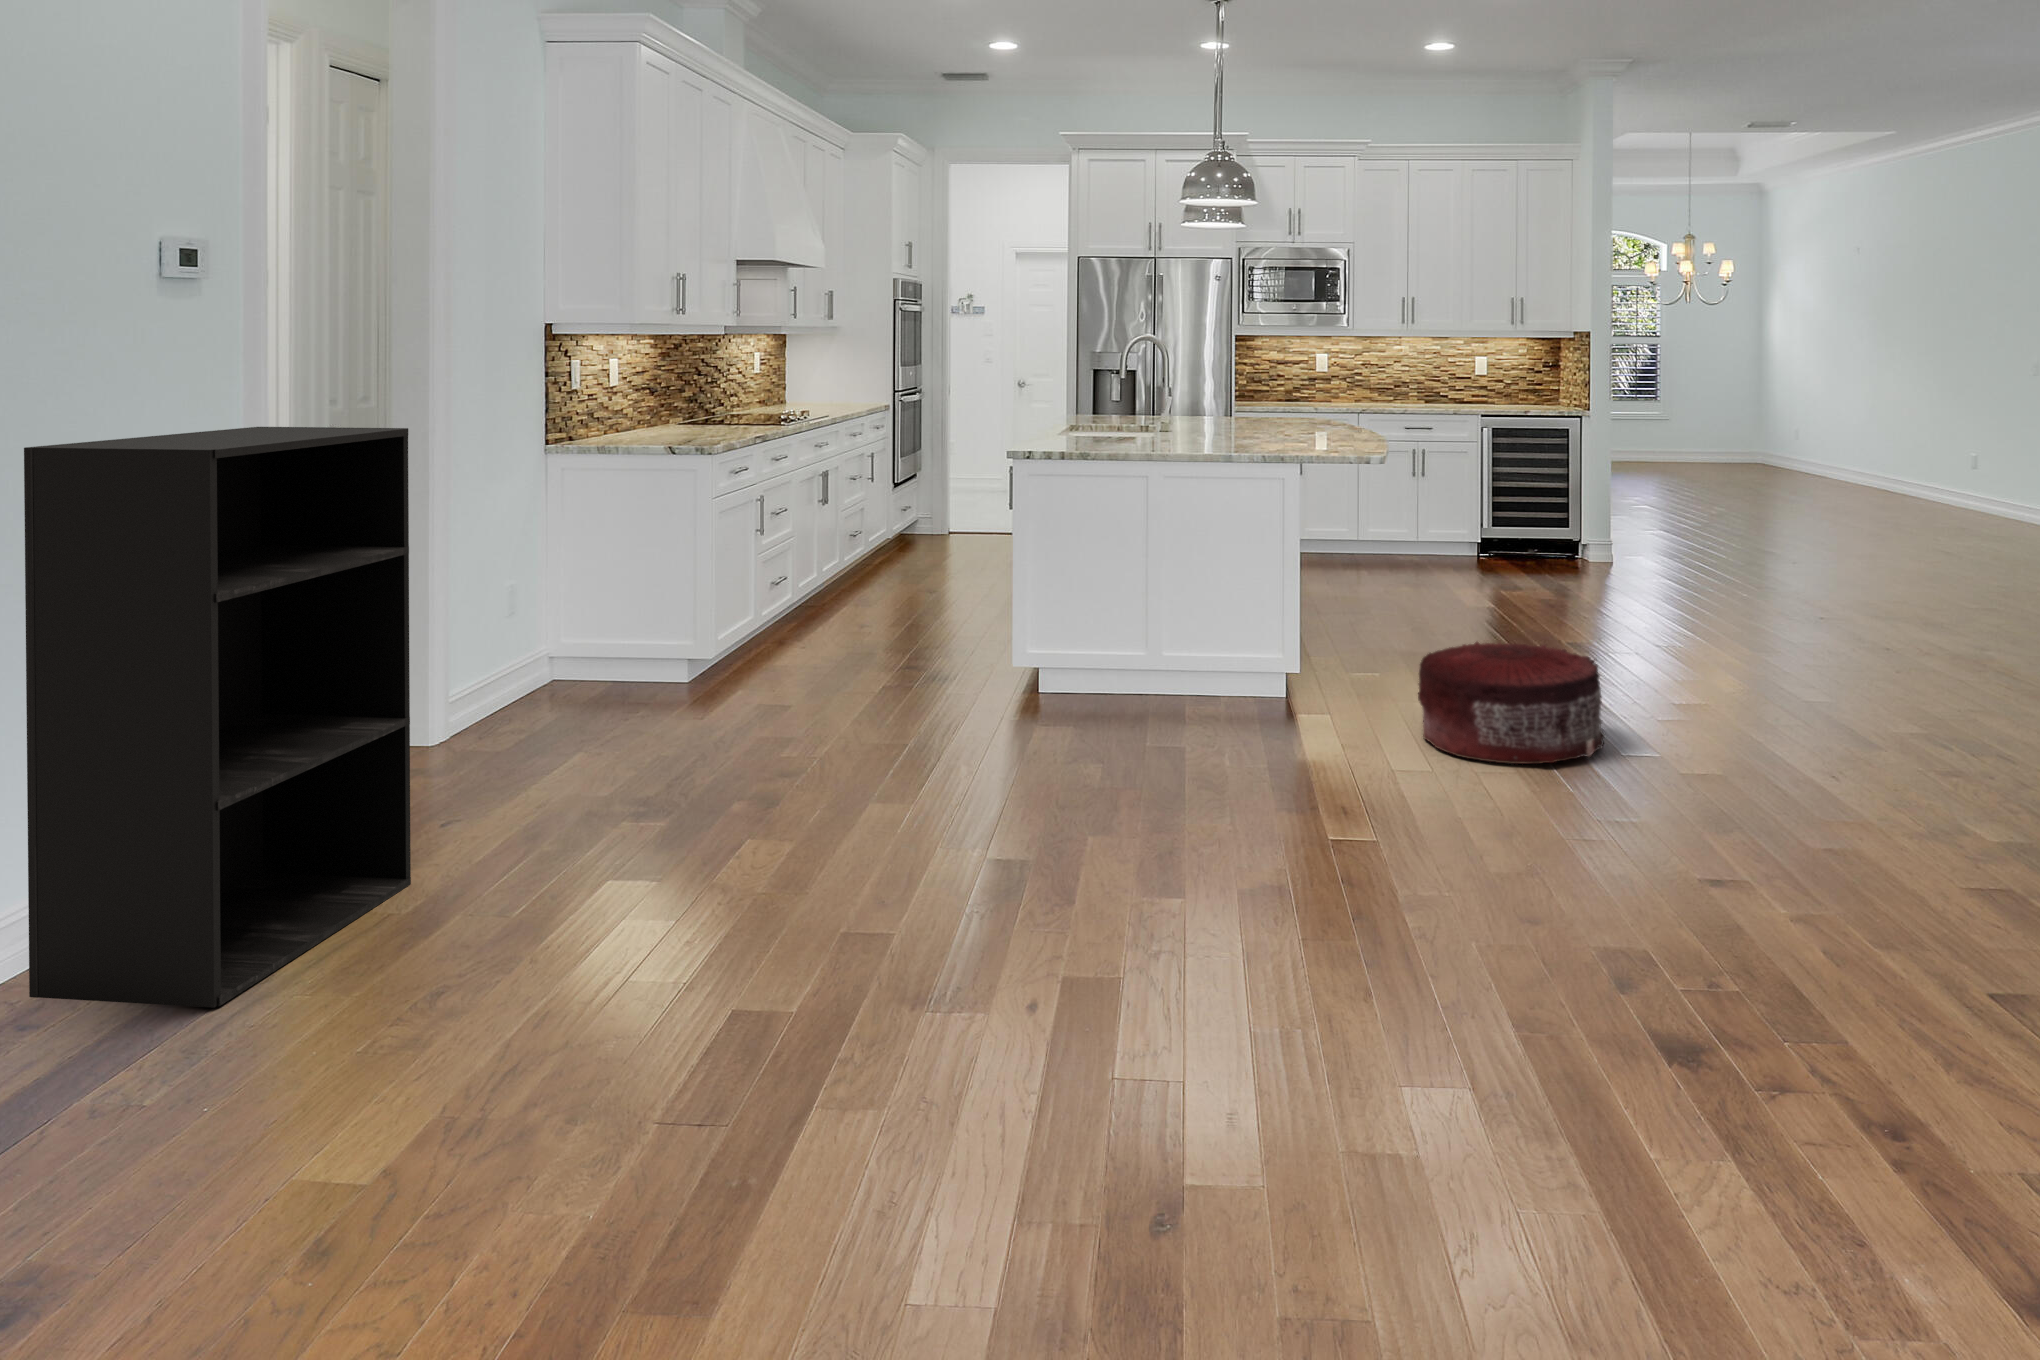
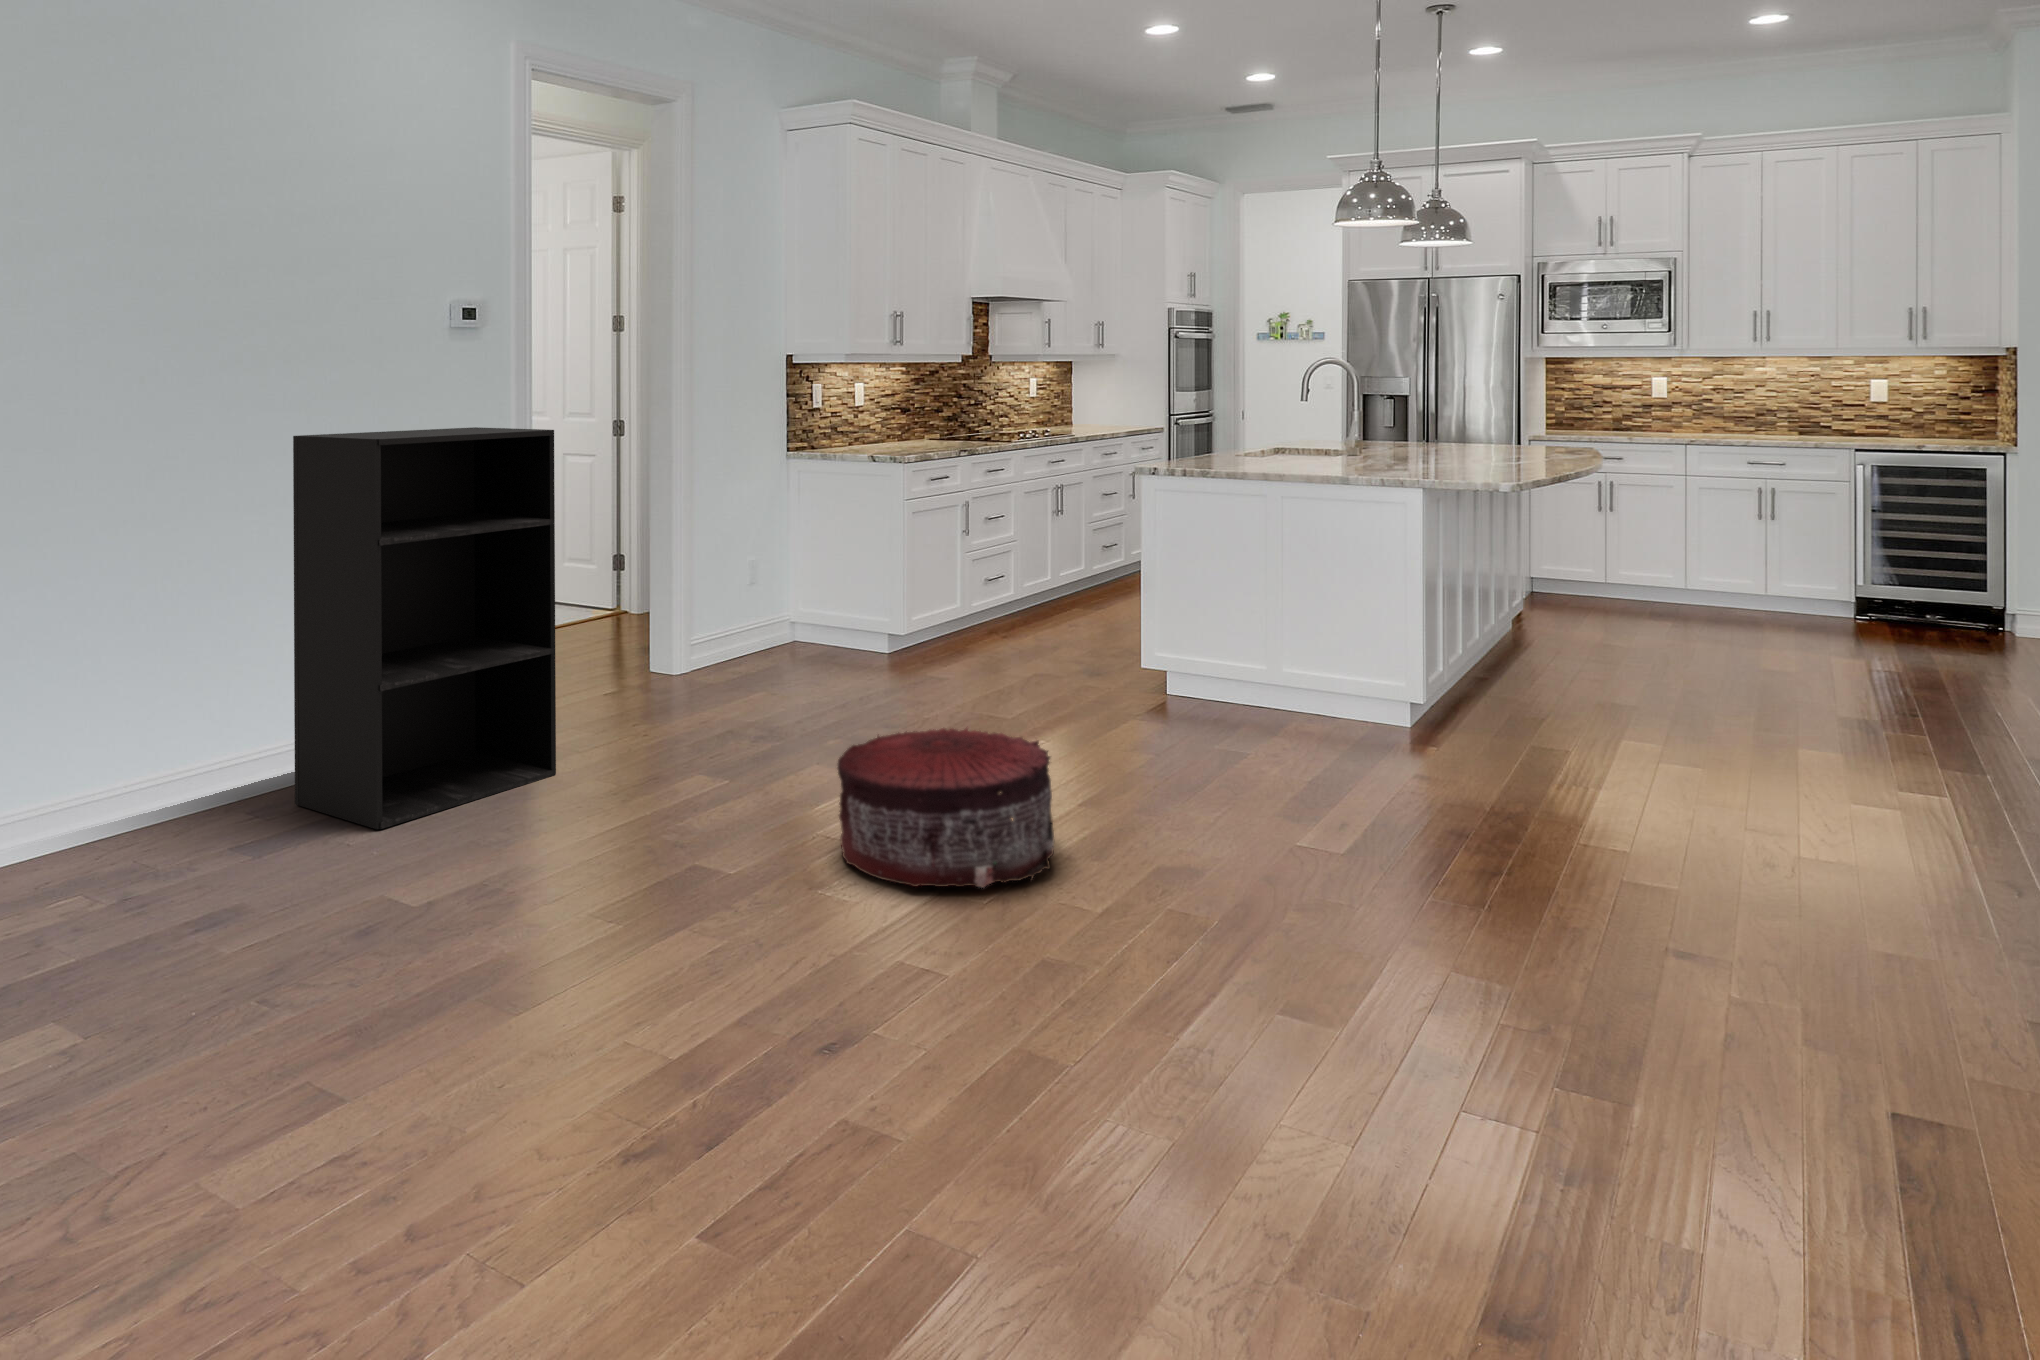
pouf: present [1418,642,1605,764] -> present [837,728,1054,888]

